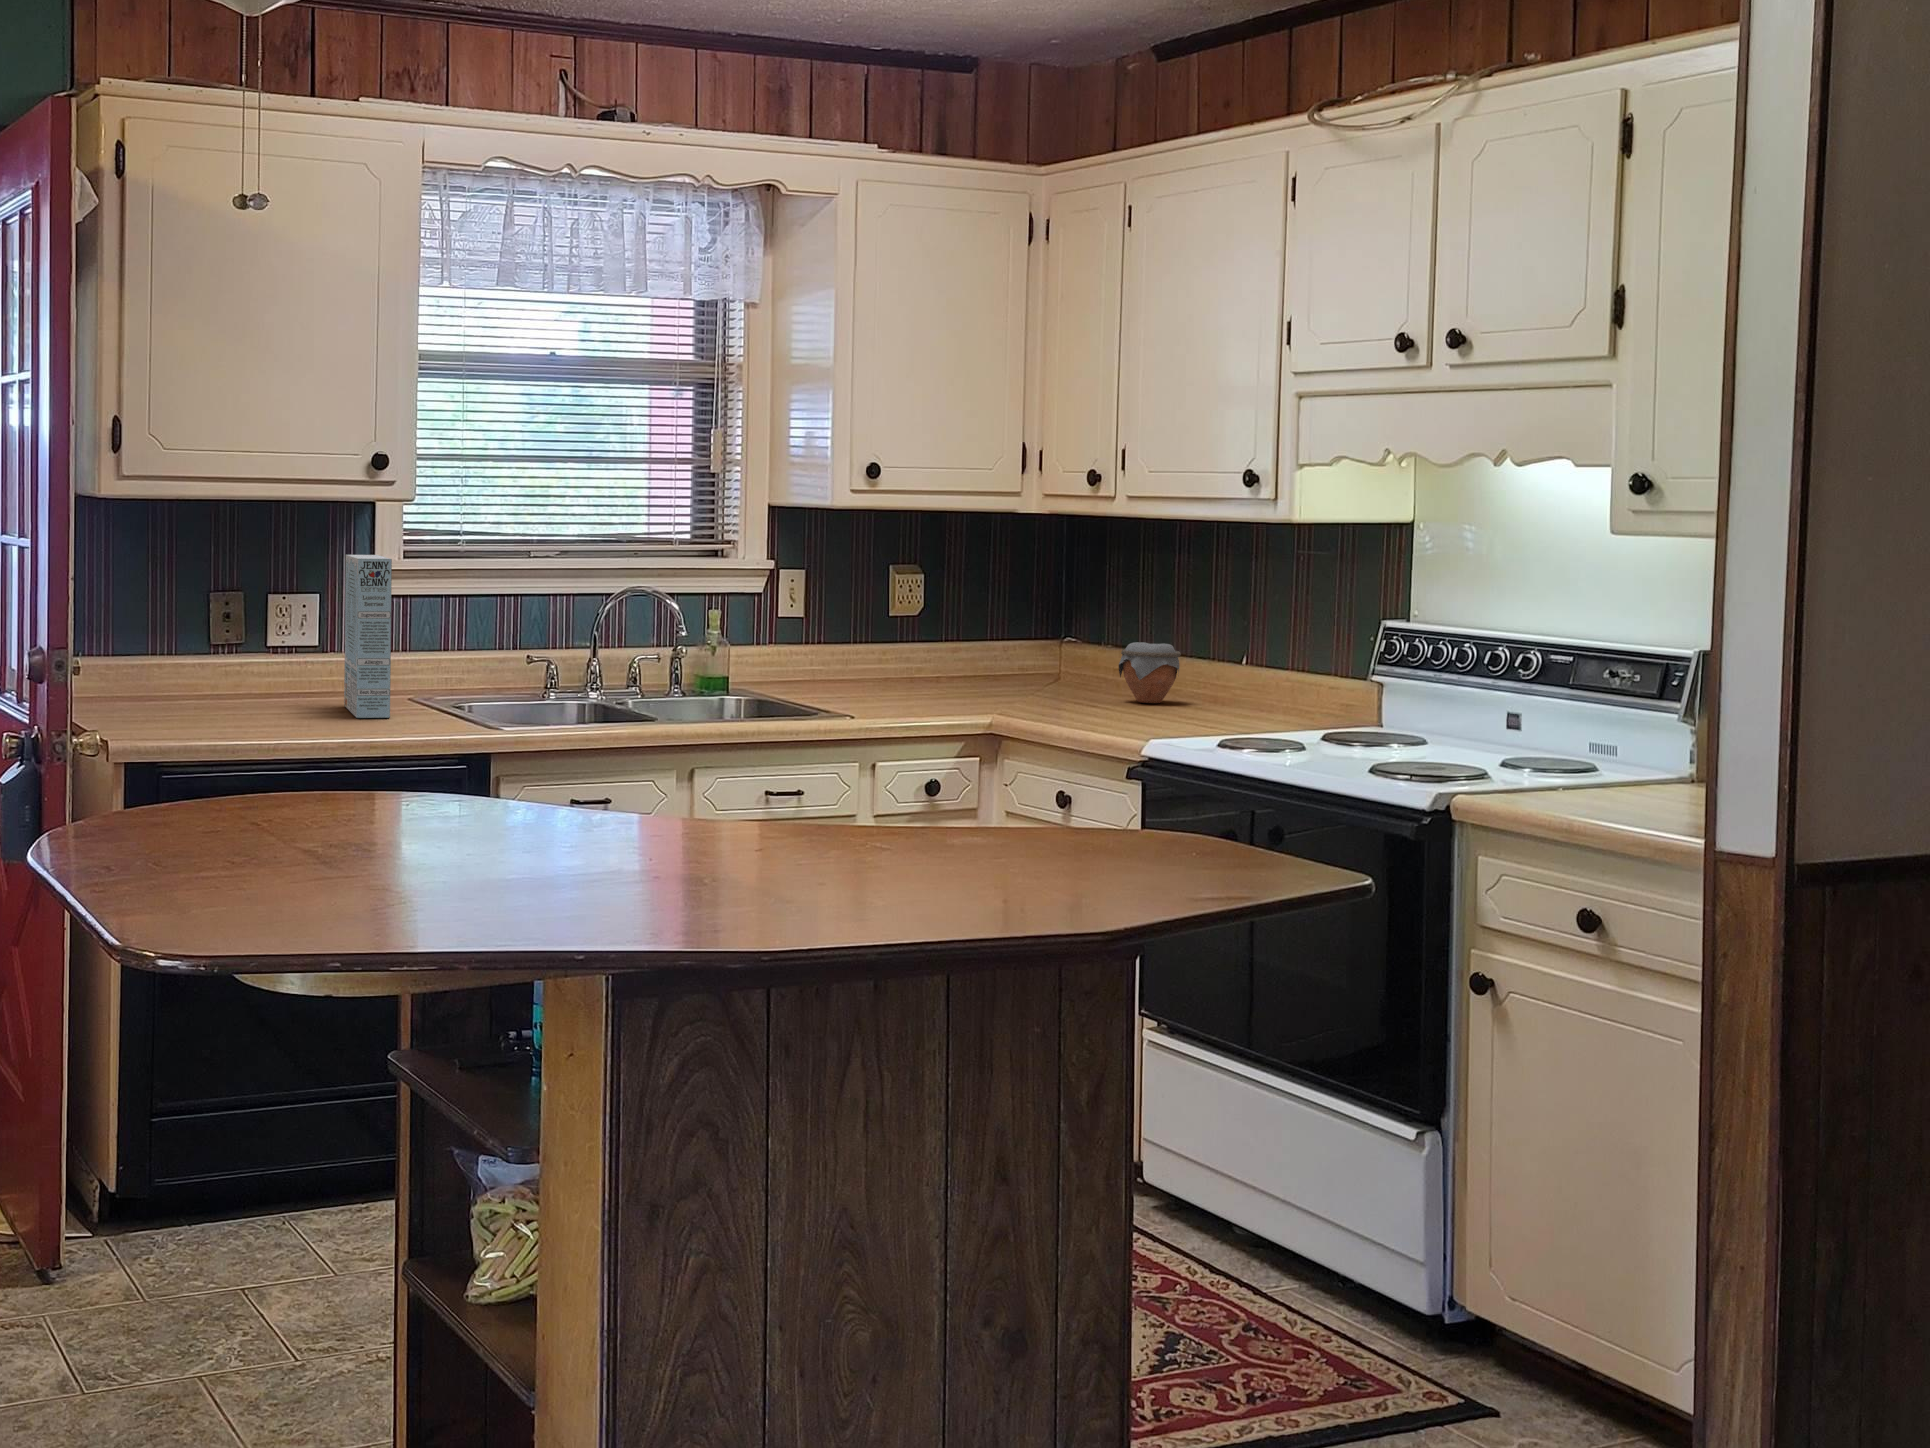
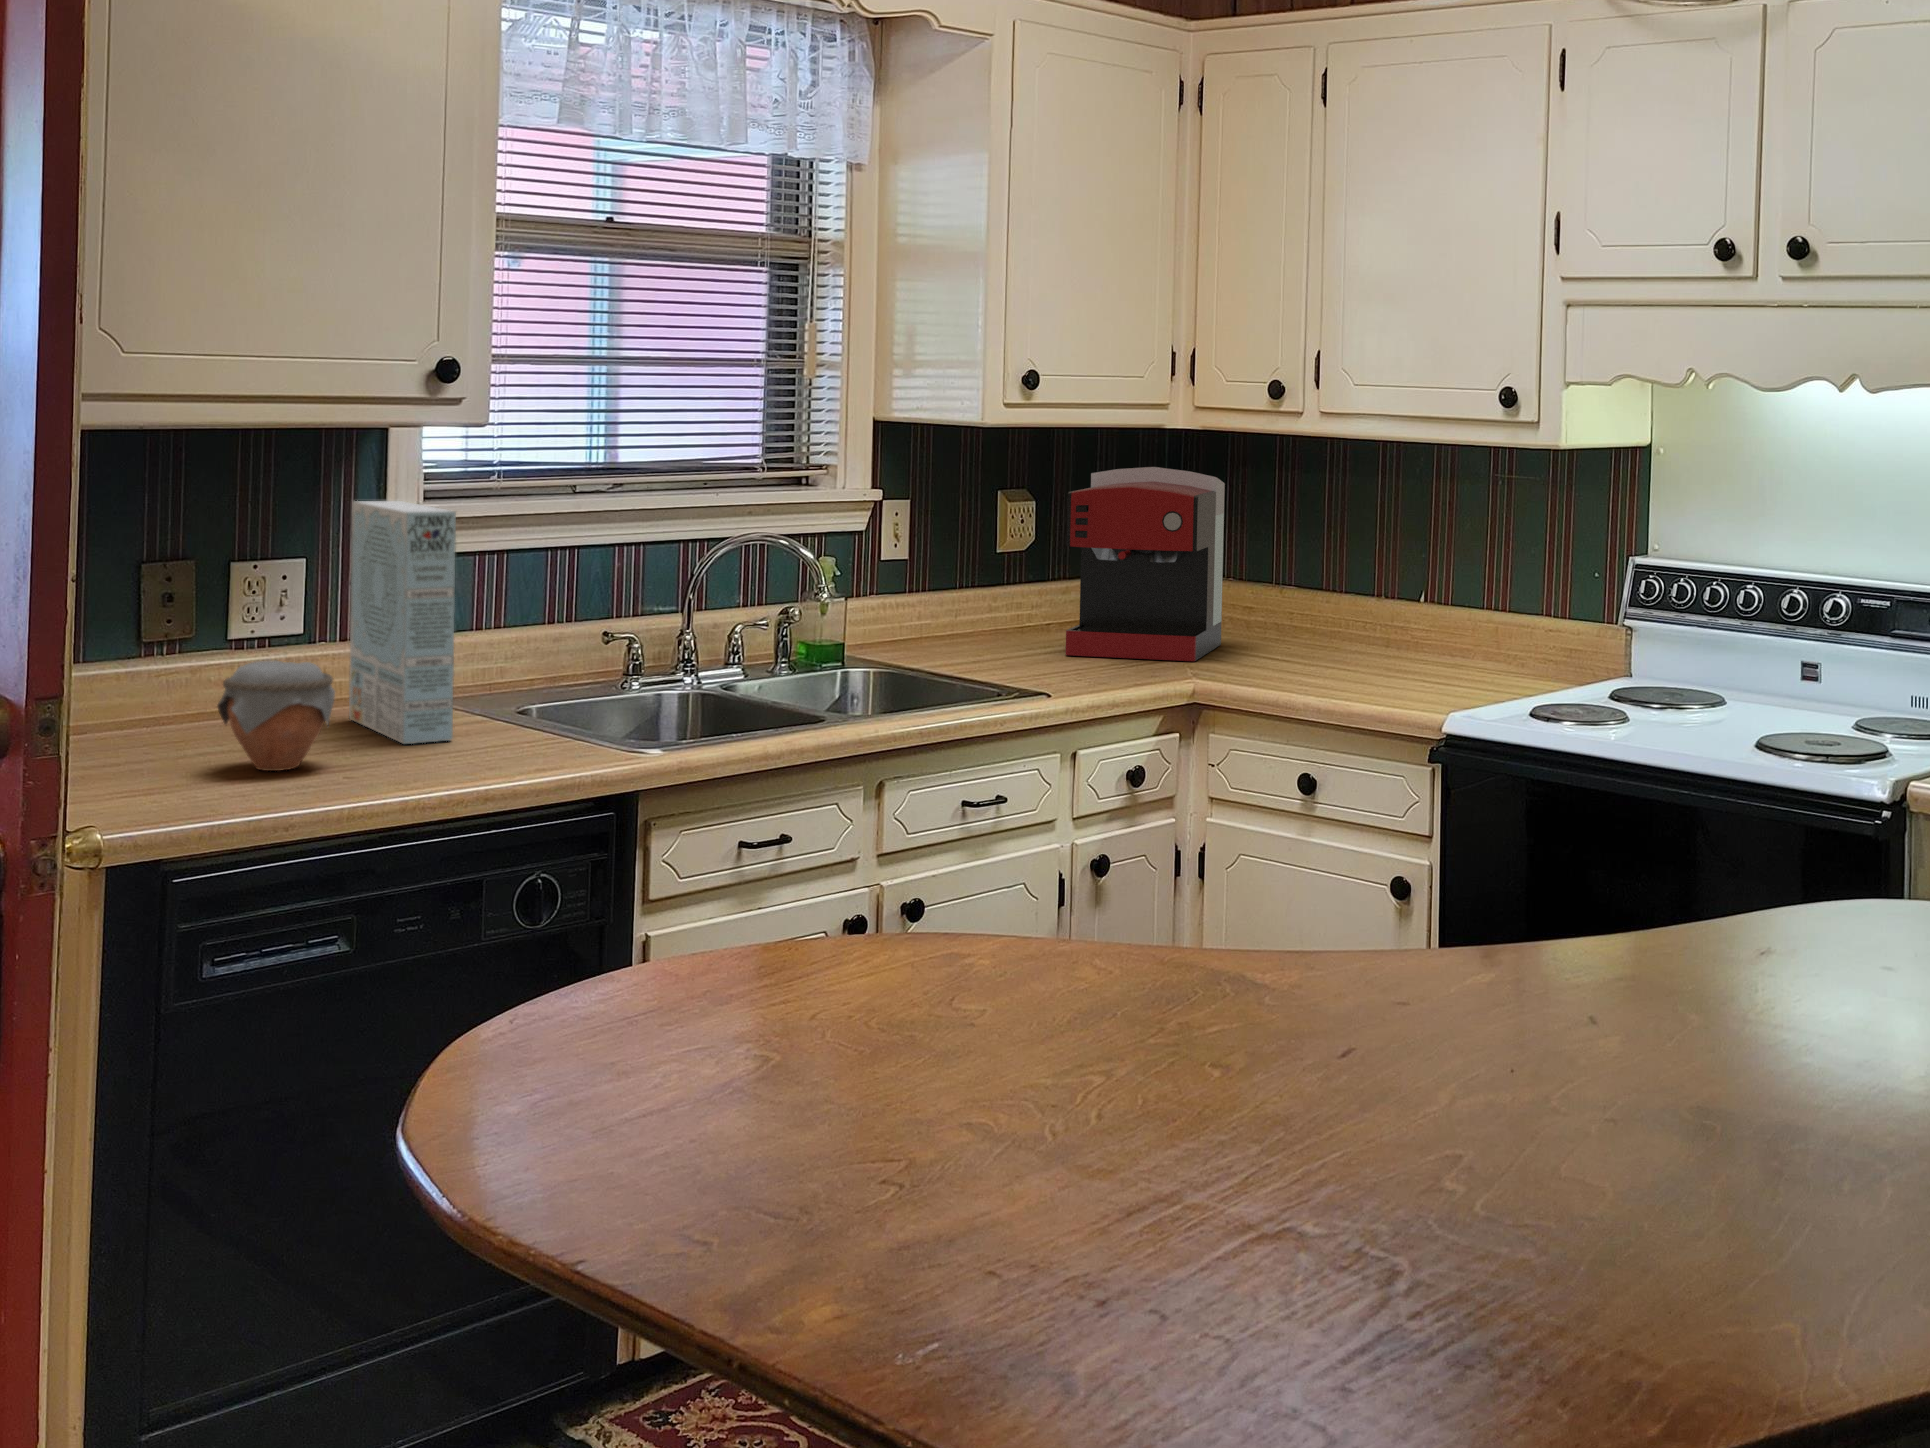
coffee maker: none [921,545,1073,704] -> present [1066,467,1225,661]
jar: present [1119,642,1181,703] -> present [217,661,335,771]

